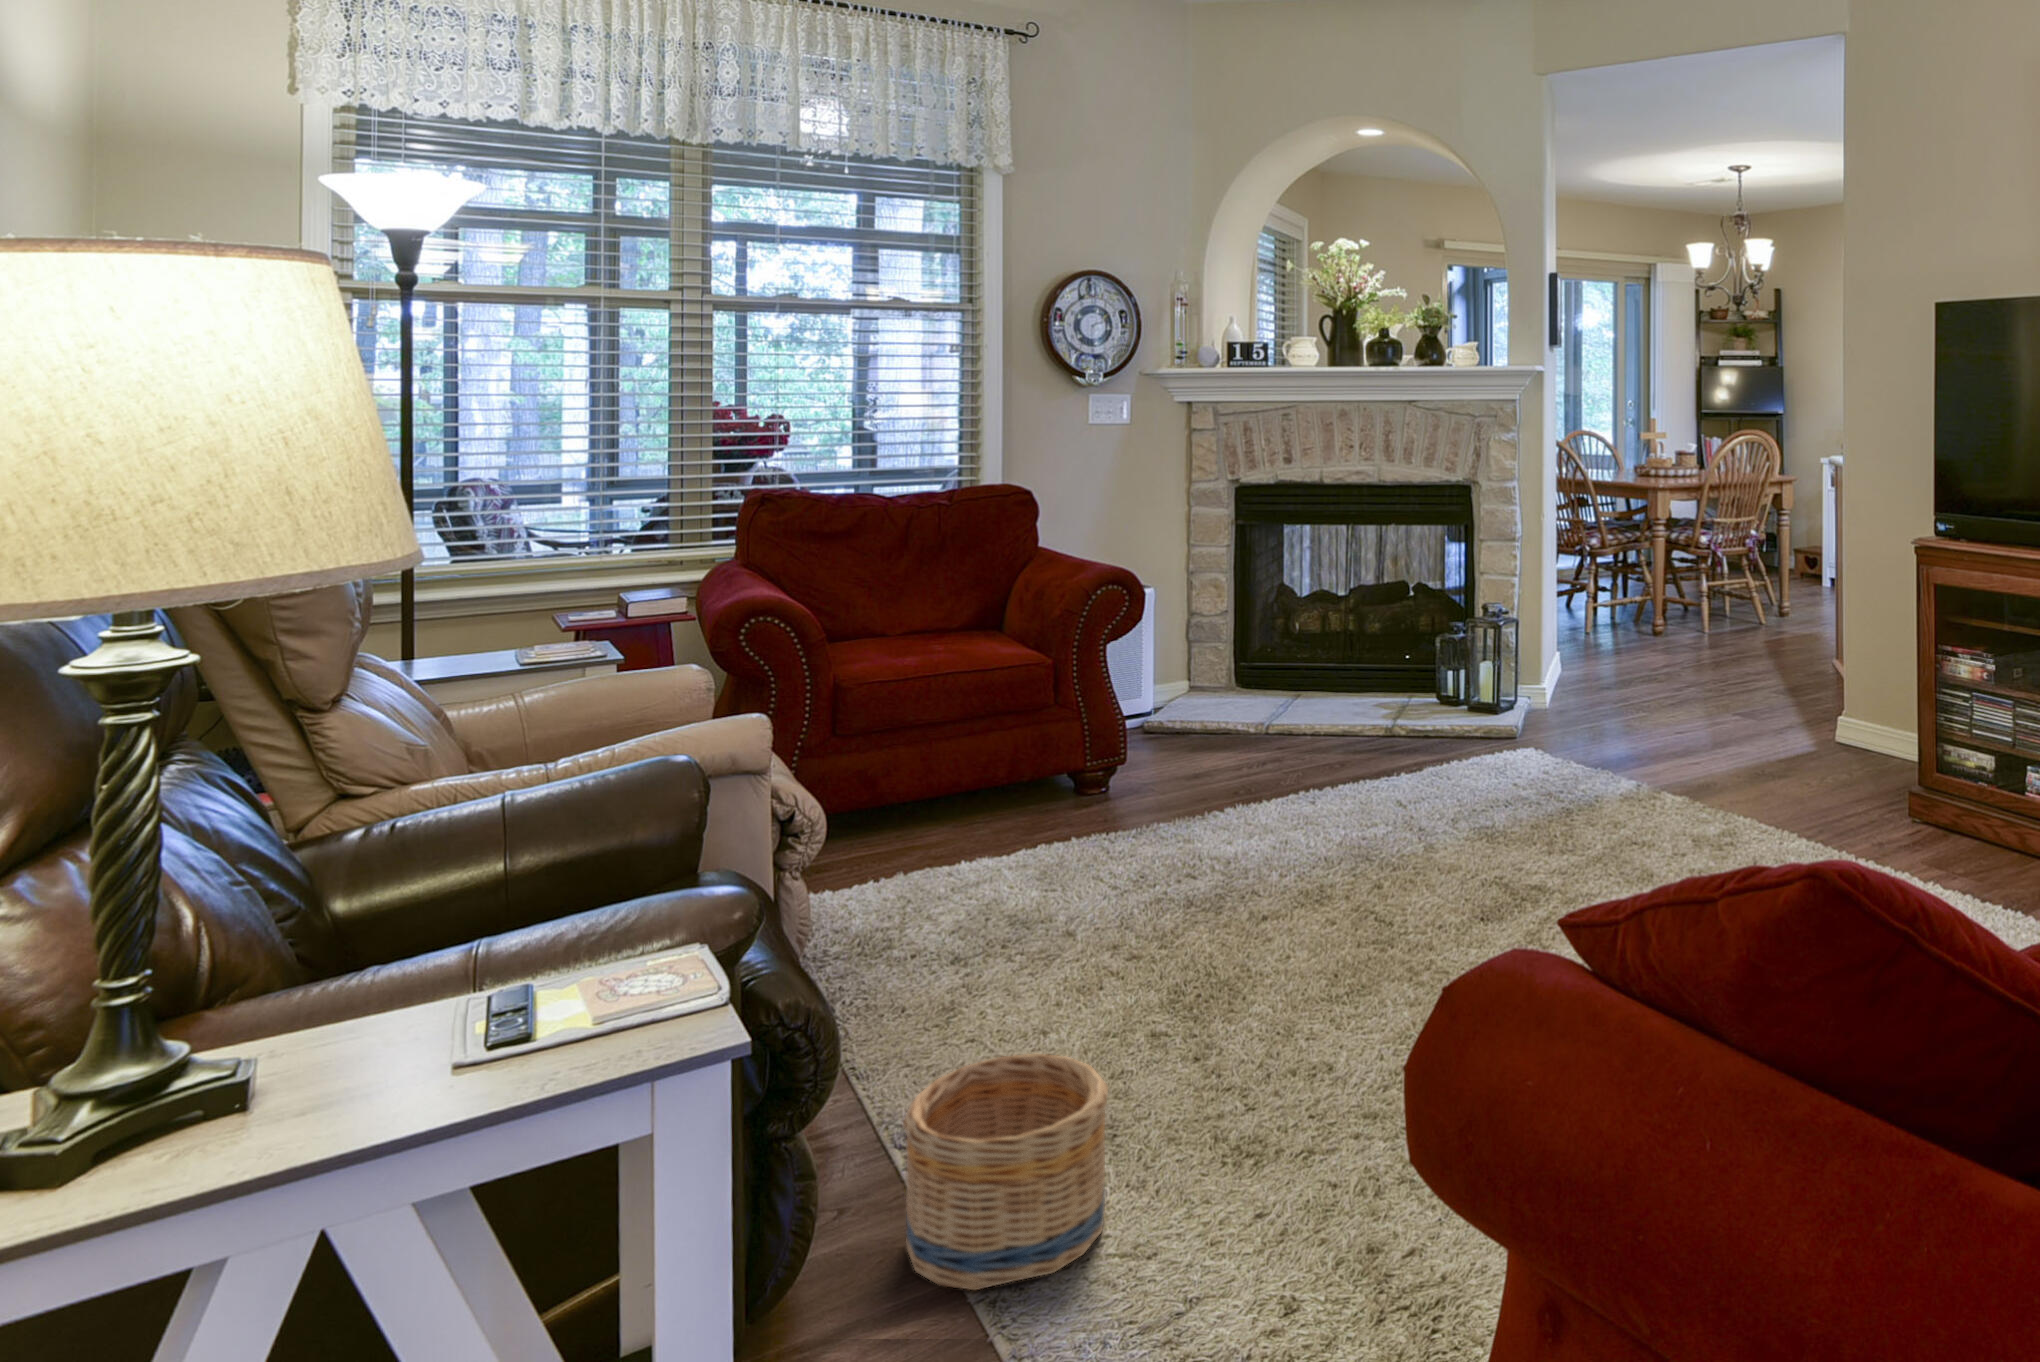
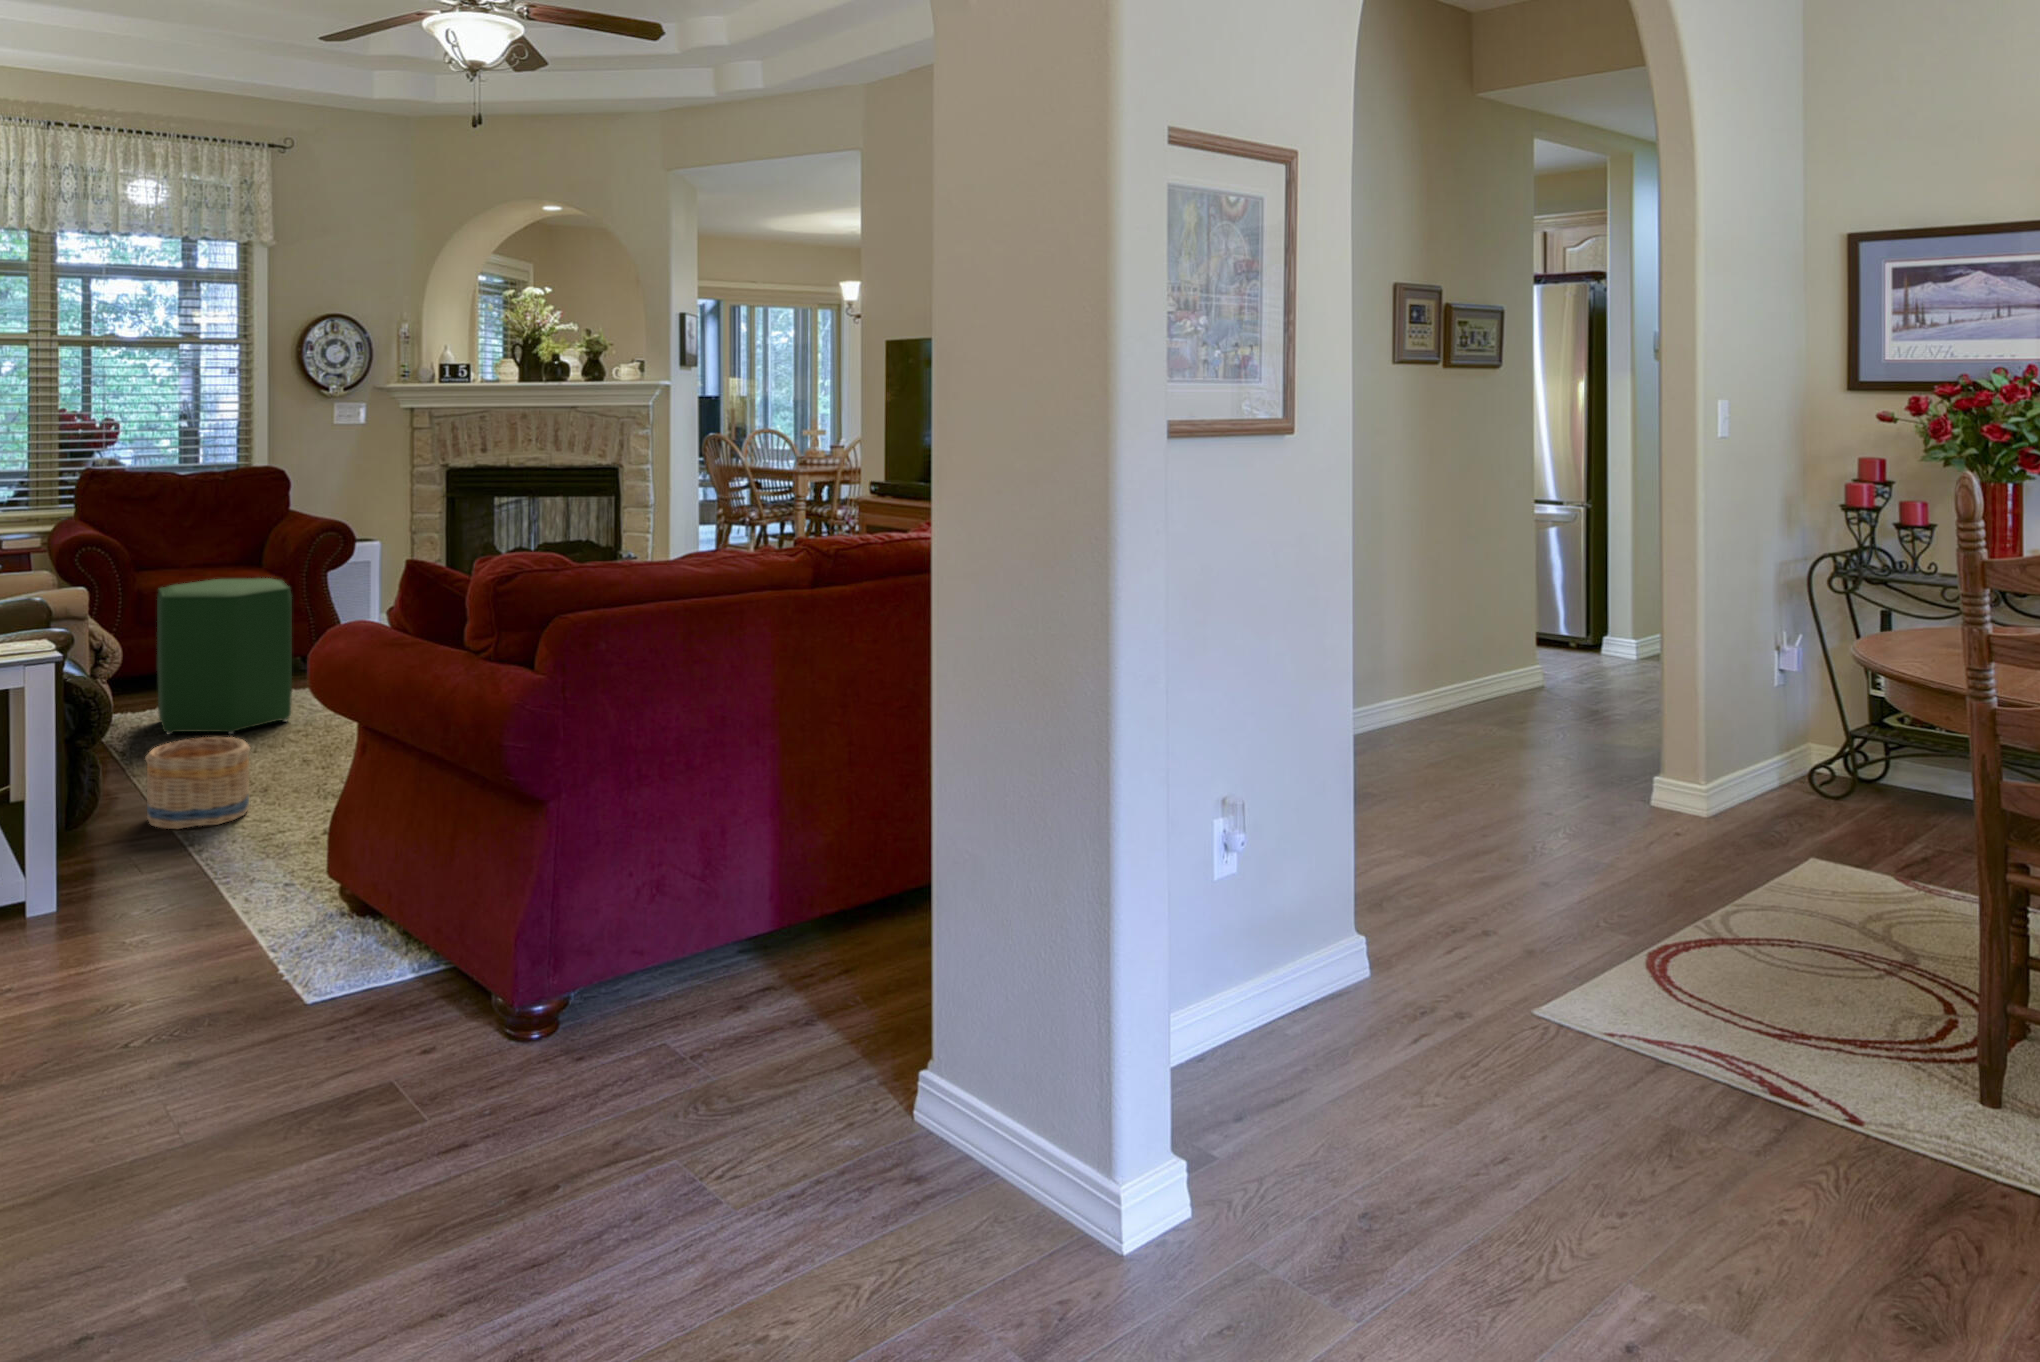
ottoman: none [880,680,1102,959] -> present [157,578,292,734]

